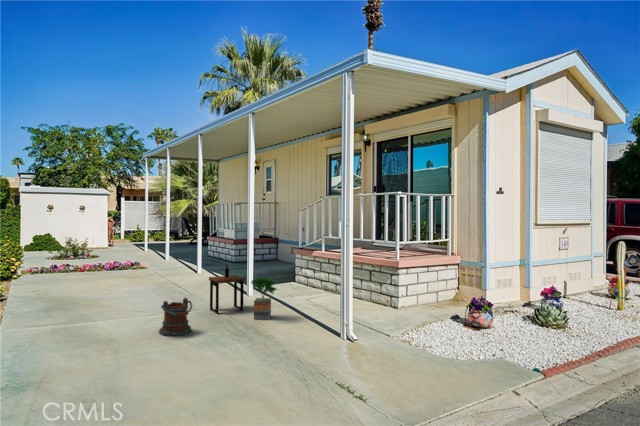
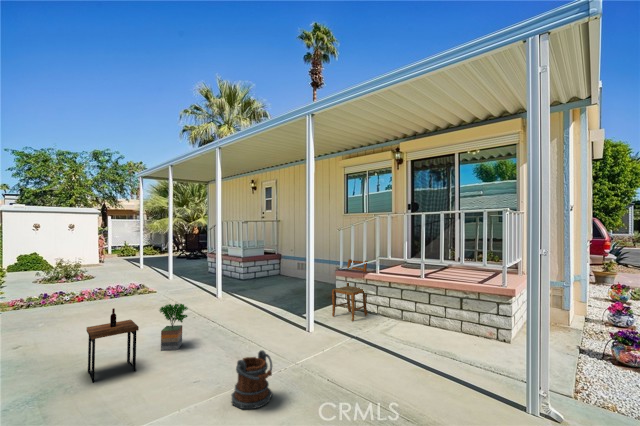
chair: none [293,239,330,297] -> present [332,259,368,321]
side table: present [209,265,245,314] -> present [86,308,139,383]
potted tree: present [251,277,276,320] -> present [160,304,188,350]

